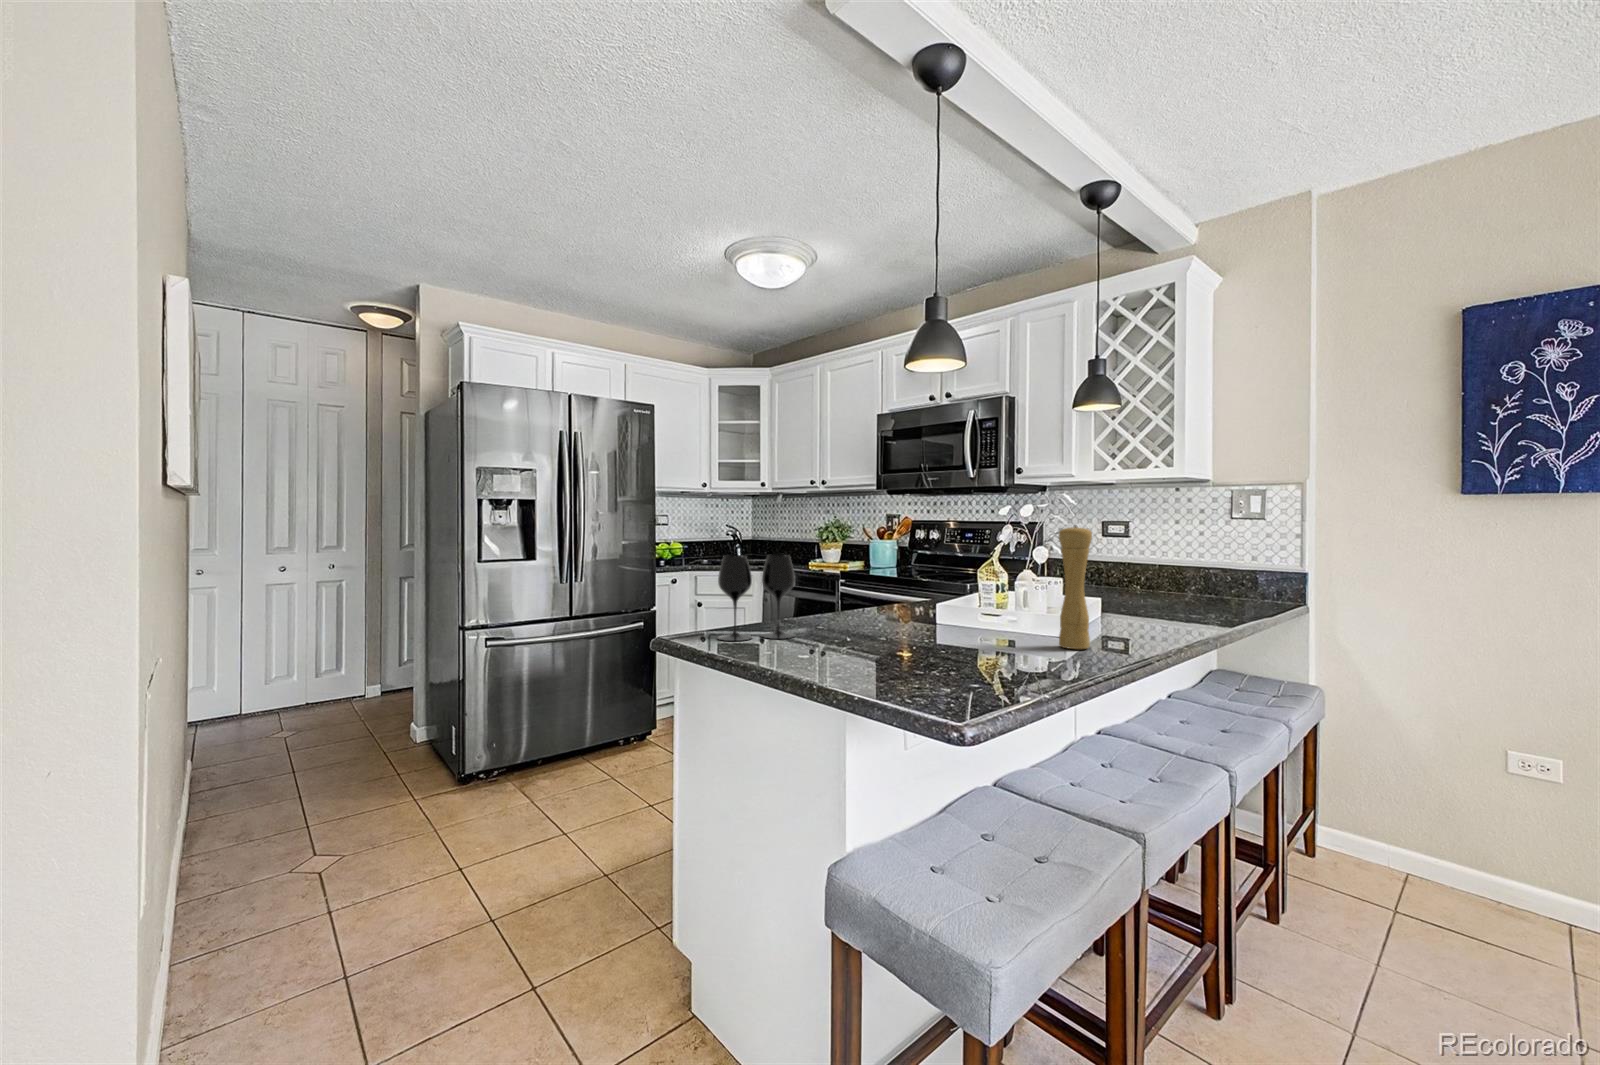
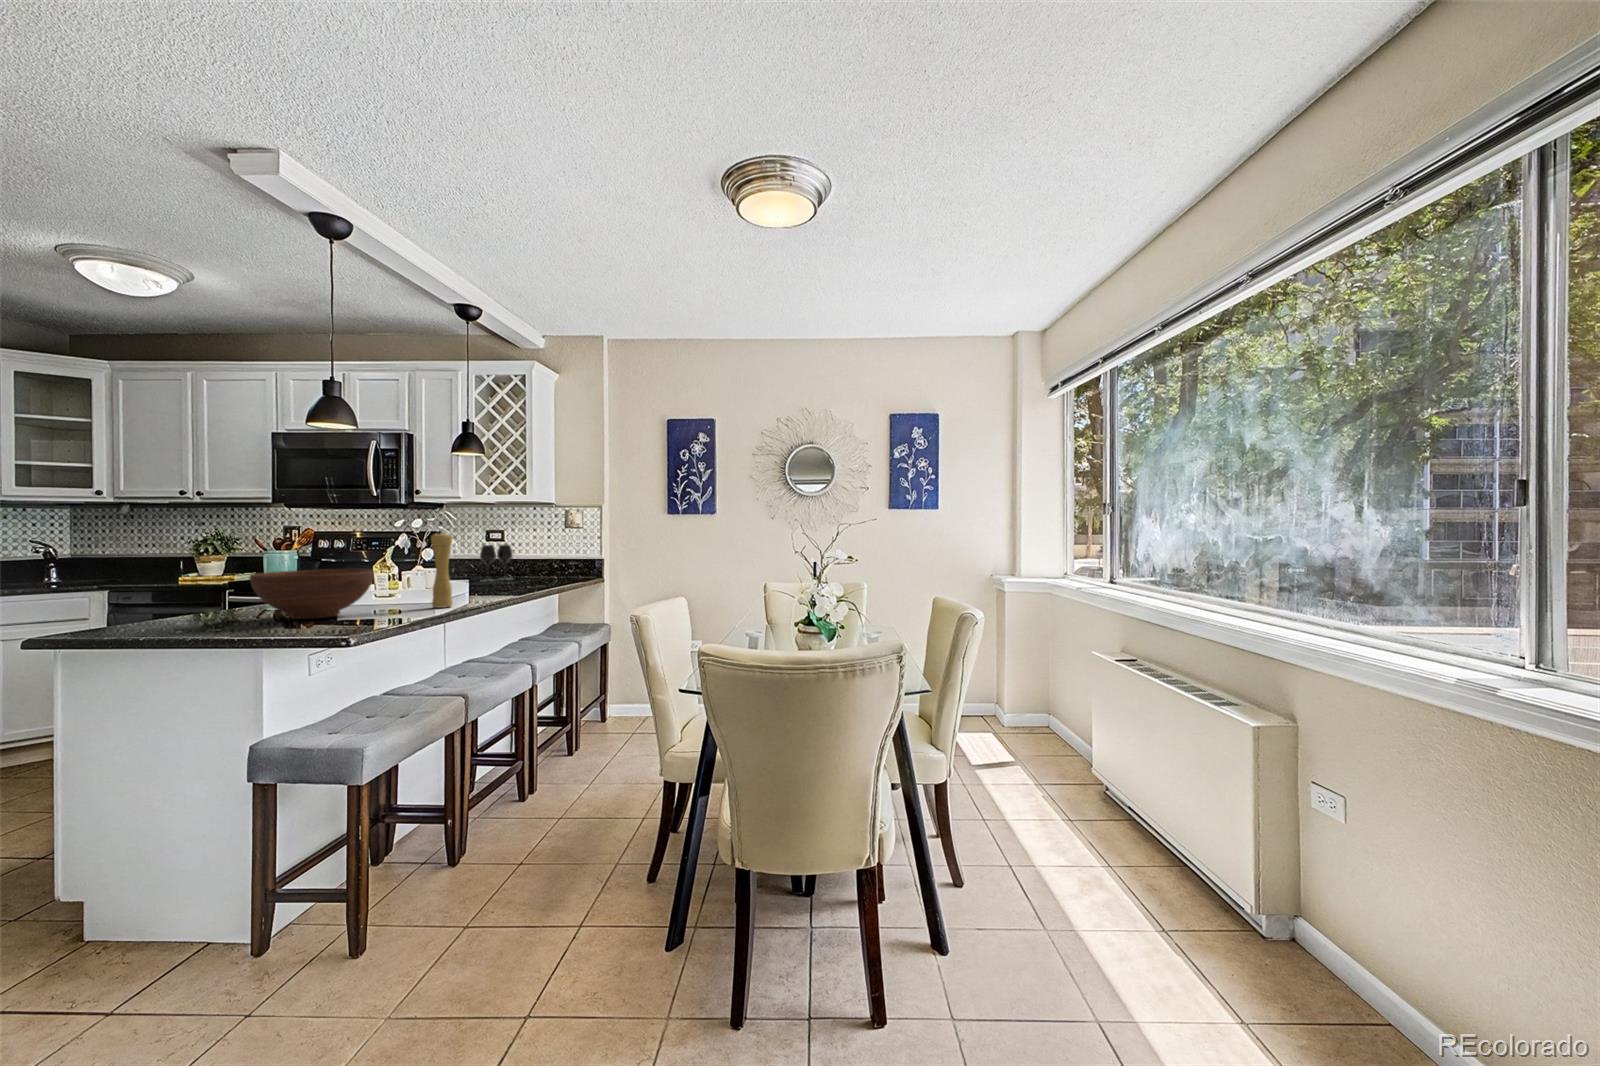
wine glass: present [718,554,795,641] -> present [480,545,513,581]
fruit bowl: none [839,574,981,648] -> present [250,569,374,619]

